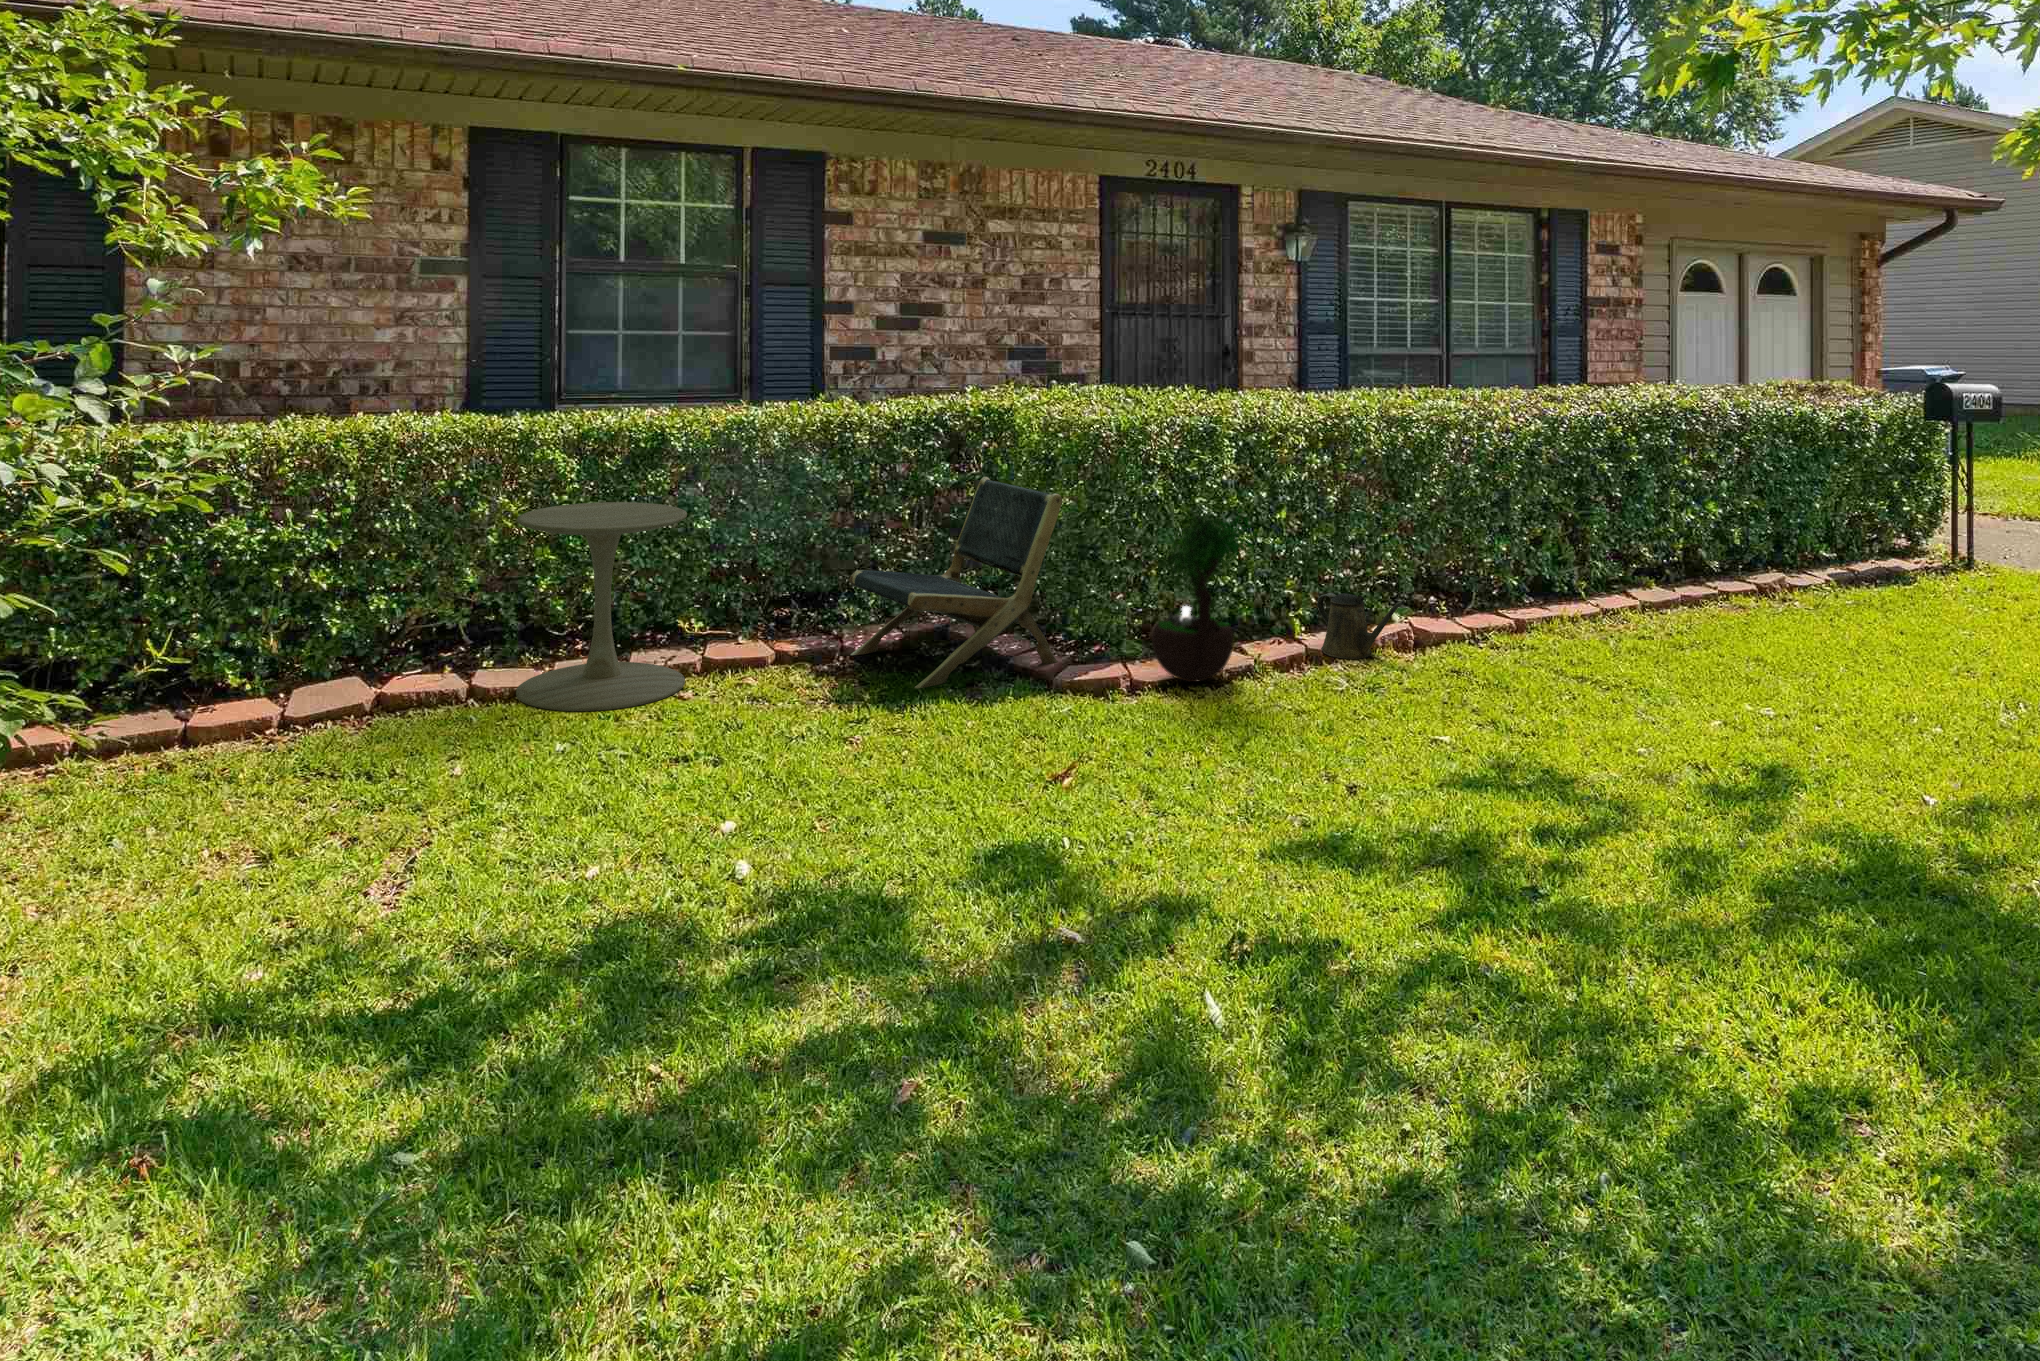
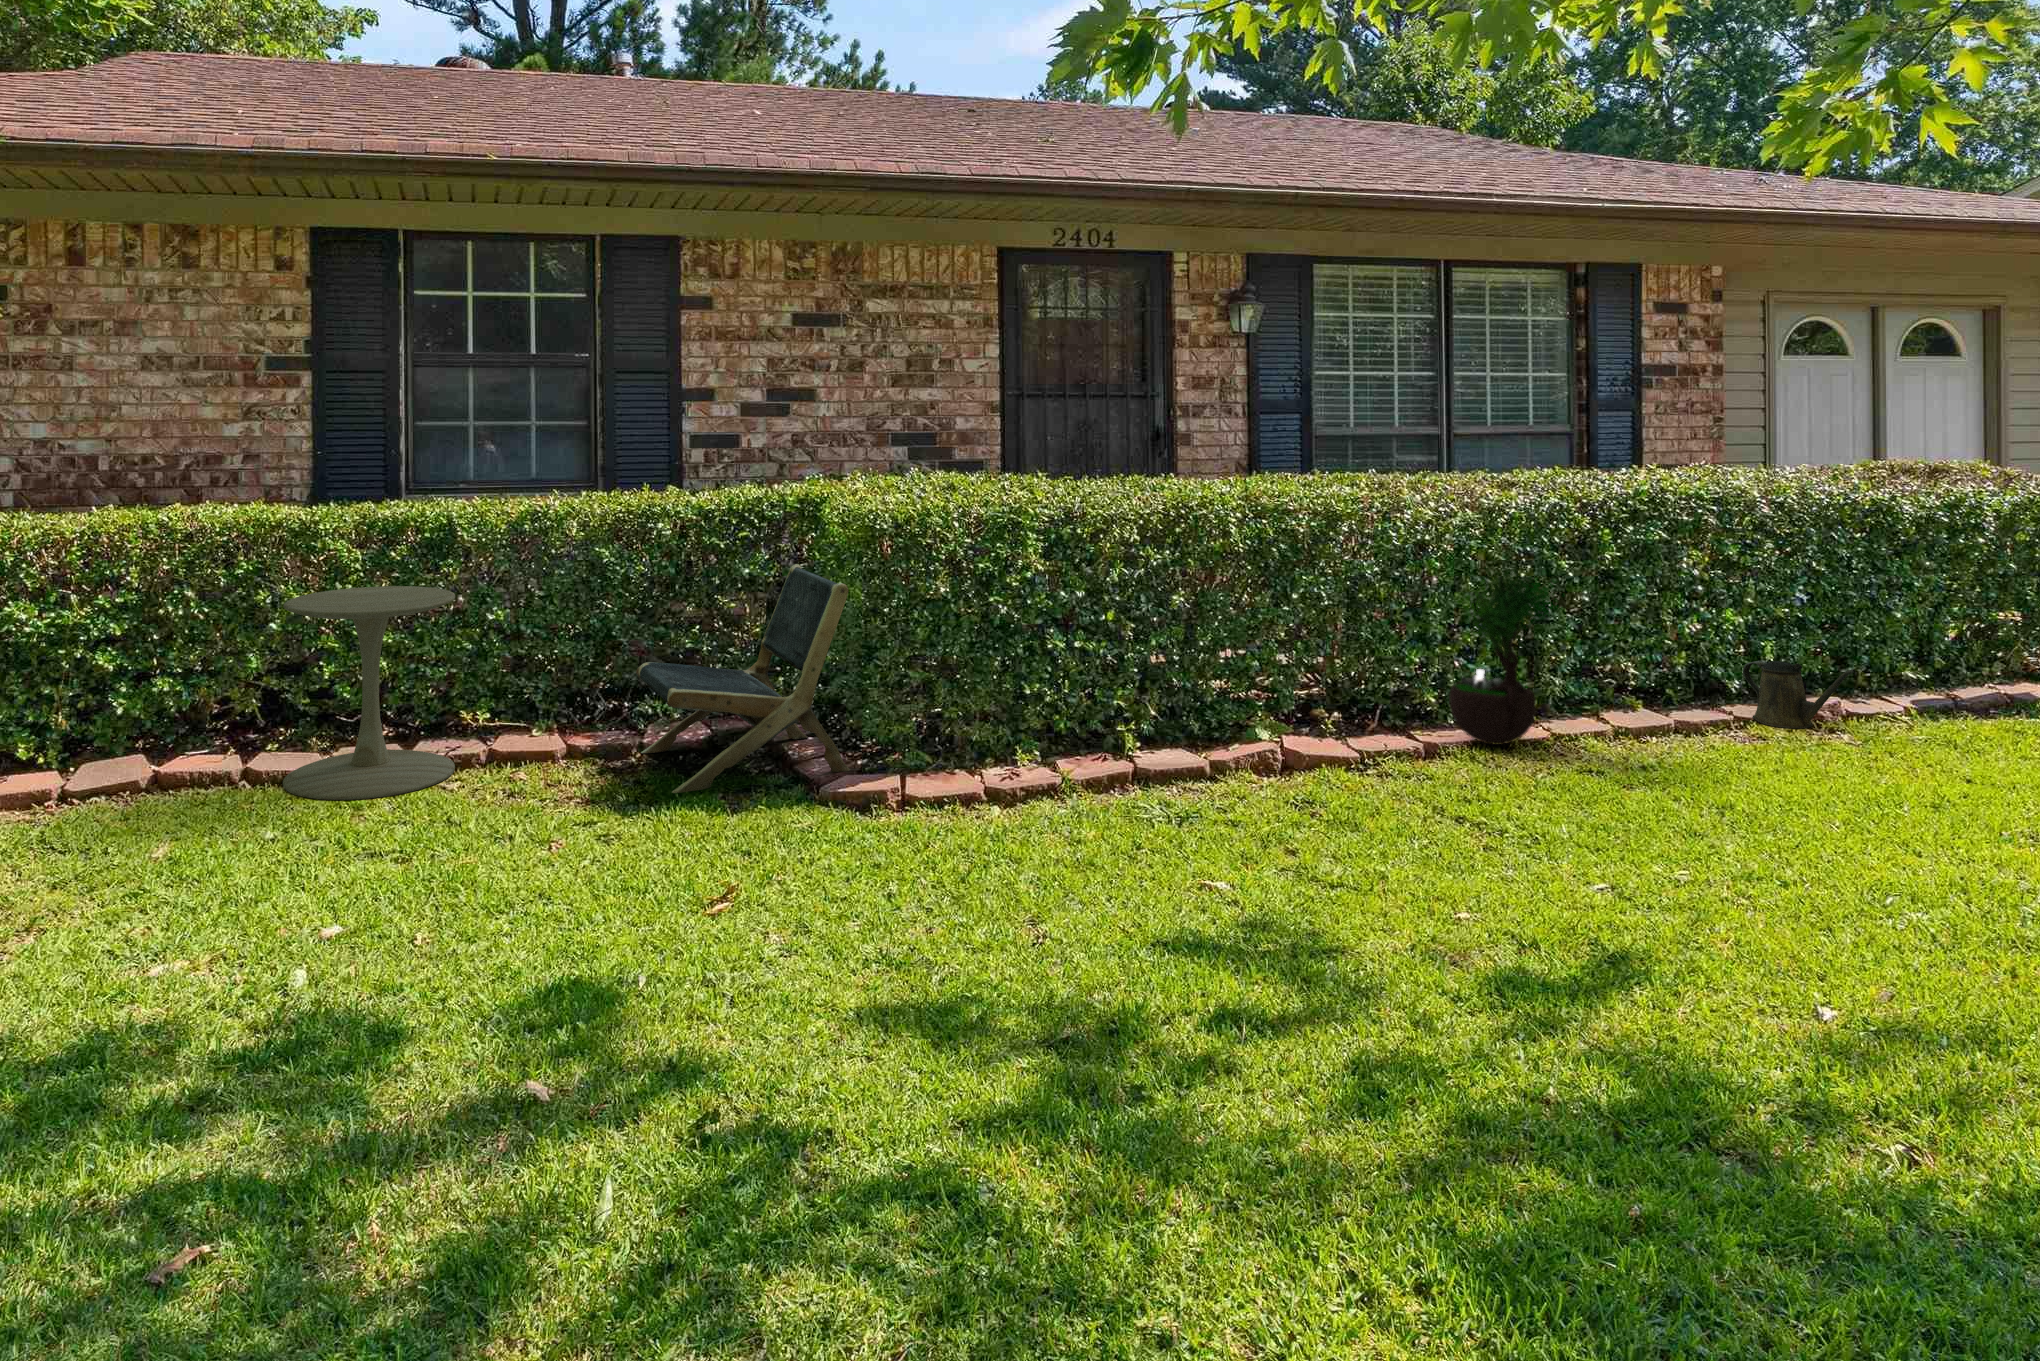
potted tree: present [1149,510,1257,682] -> present [1449,569,1562,745]
watering can: present [1317,593,1404,659] -> present [1743,661,1856,728]

